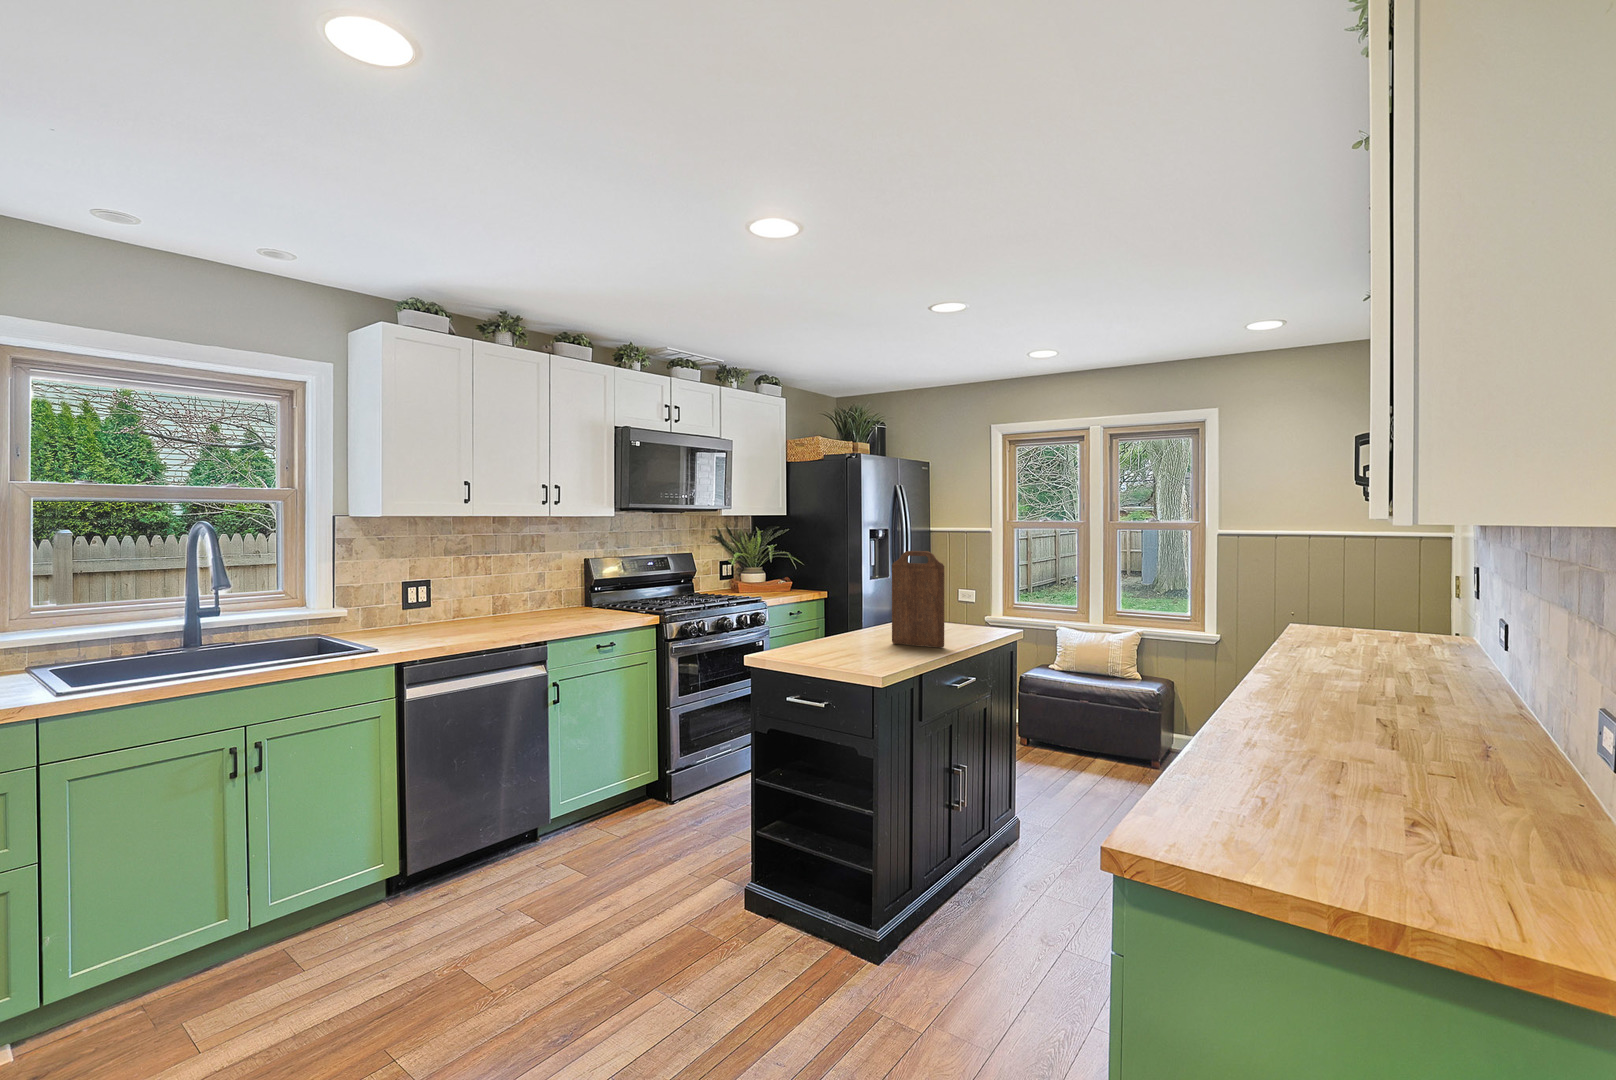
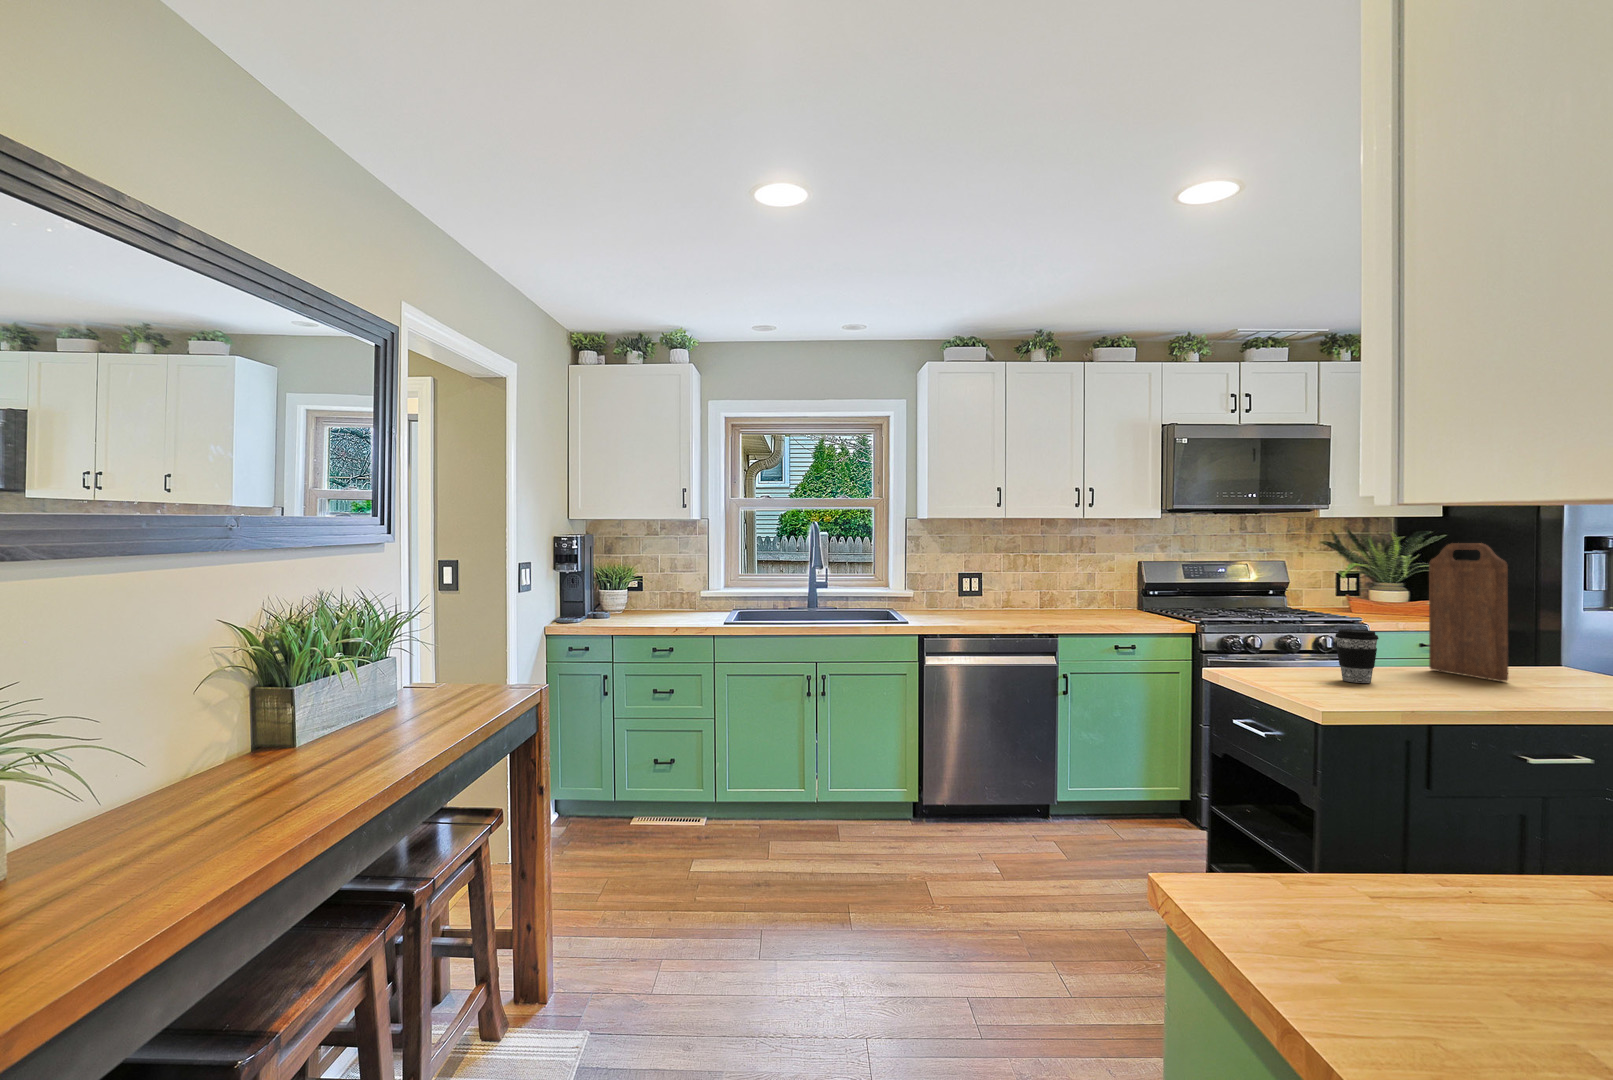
coffee cup: none [866,621,894,663] -> present [1335,629,1379,683]

